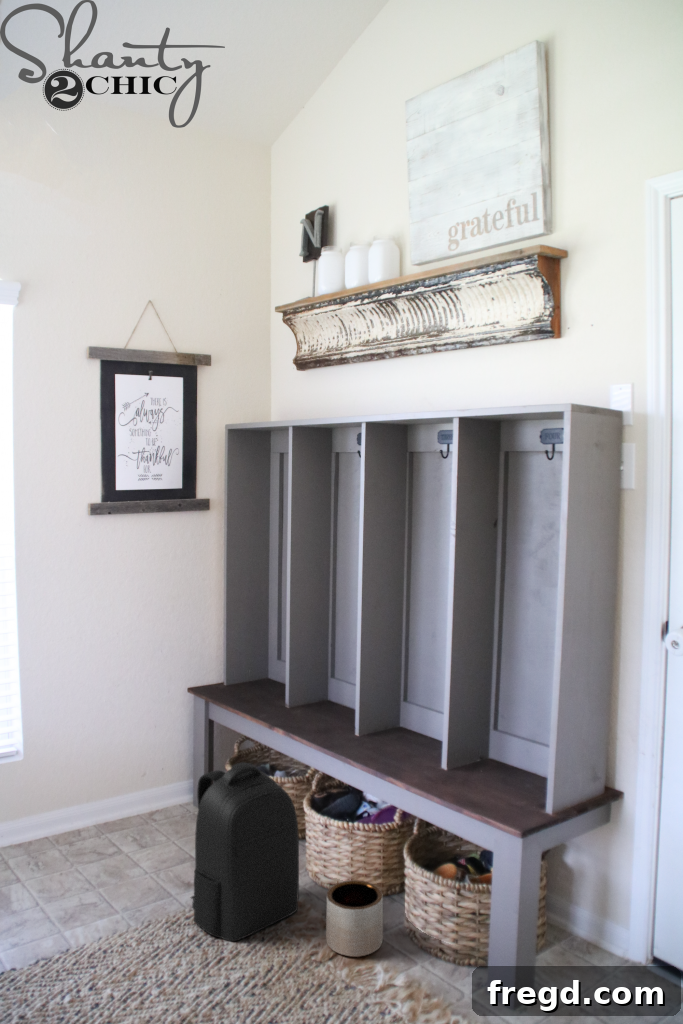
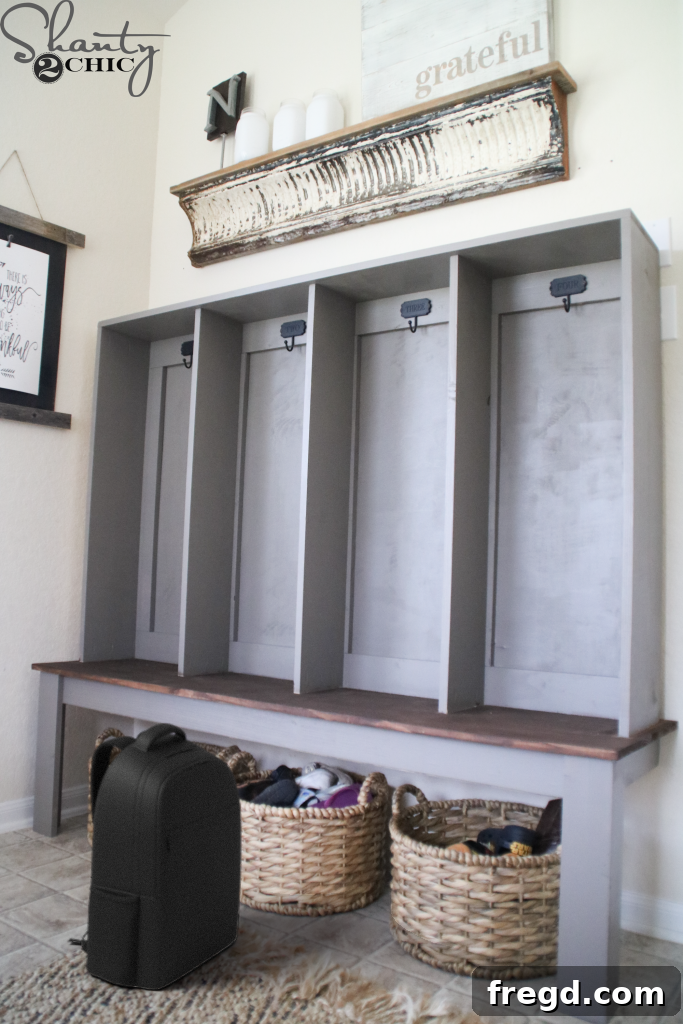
planter: present [326,880,383,957] -> none [297,880,380,987]

